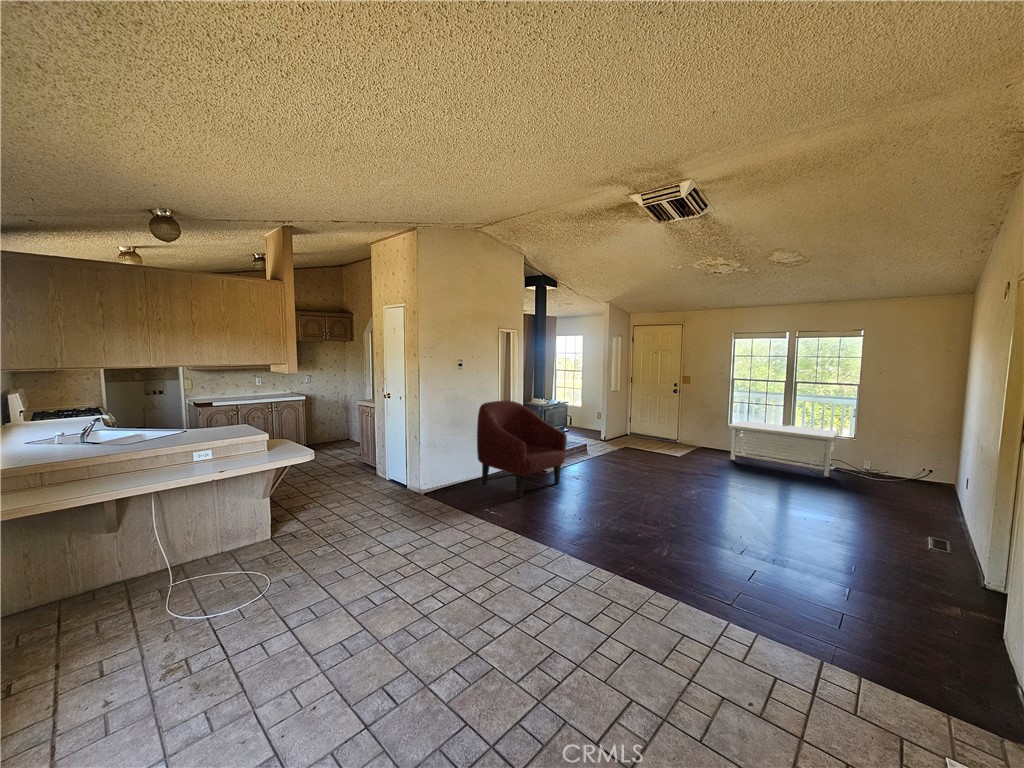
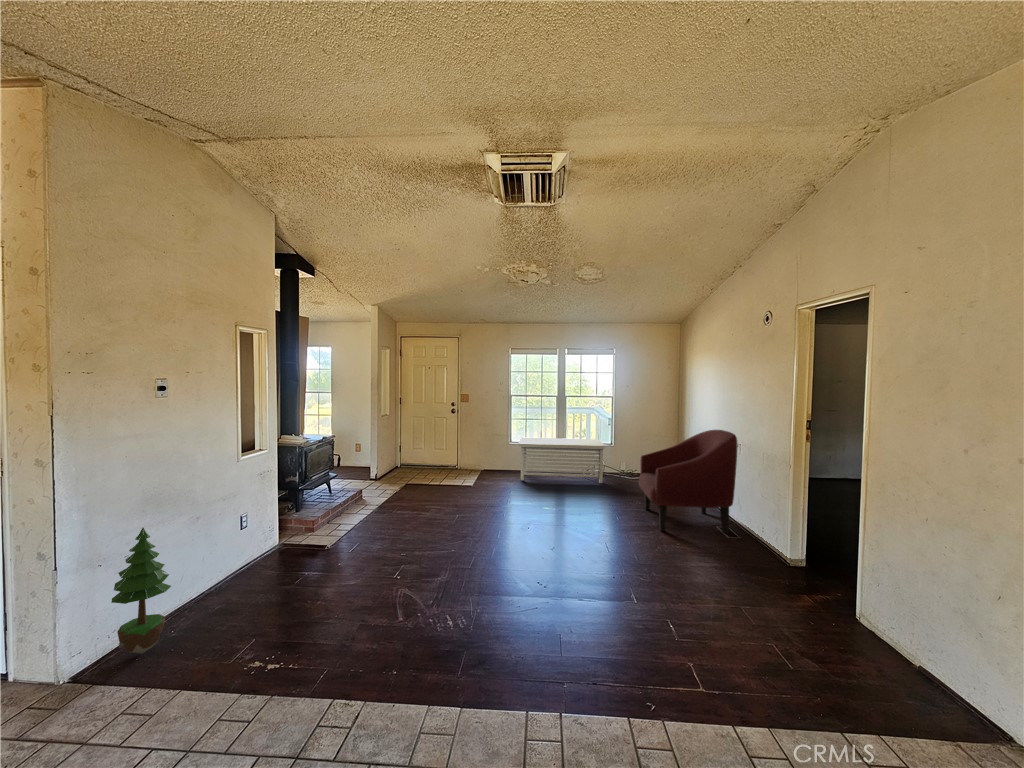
armchair: present [477,401,567,498] -> present [639,430,737,534]
potted tree: none [437,432,459,492] -> present [112,528,171,654]

